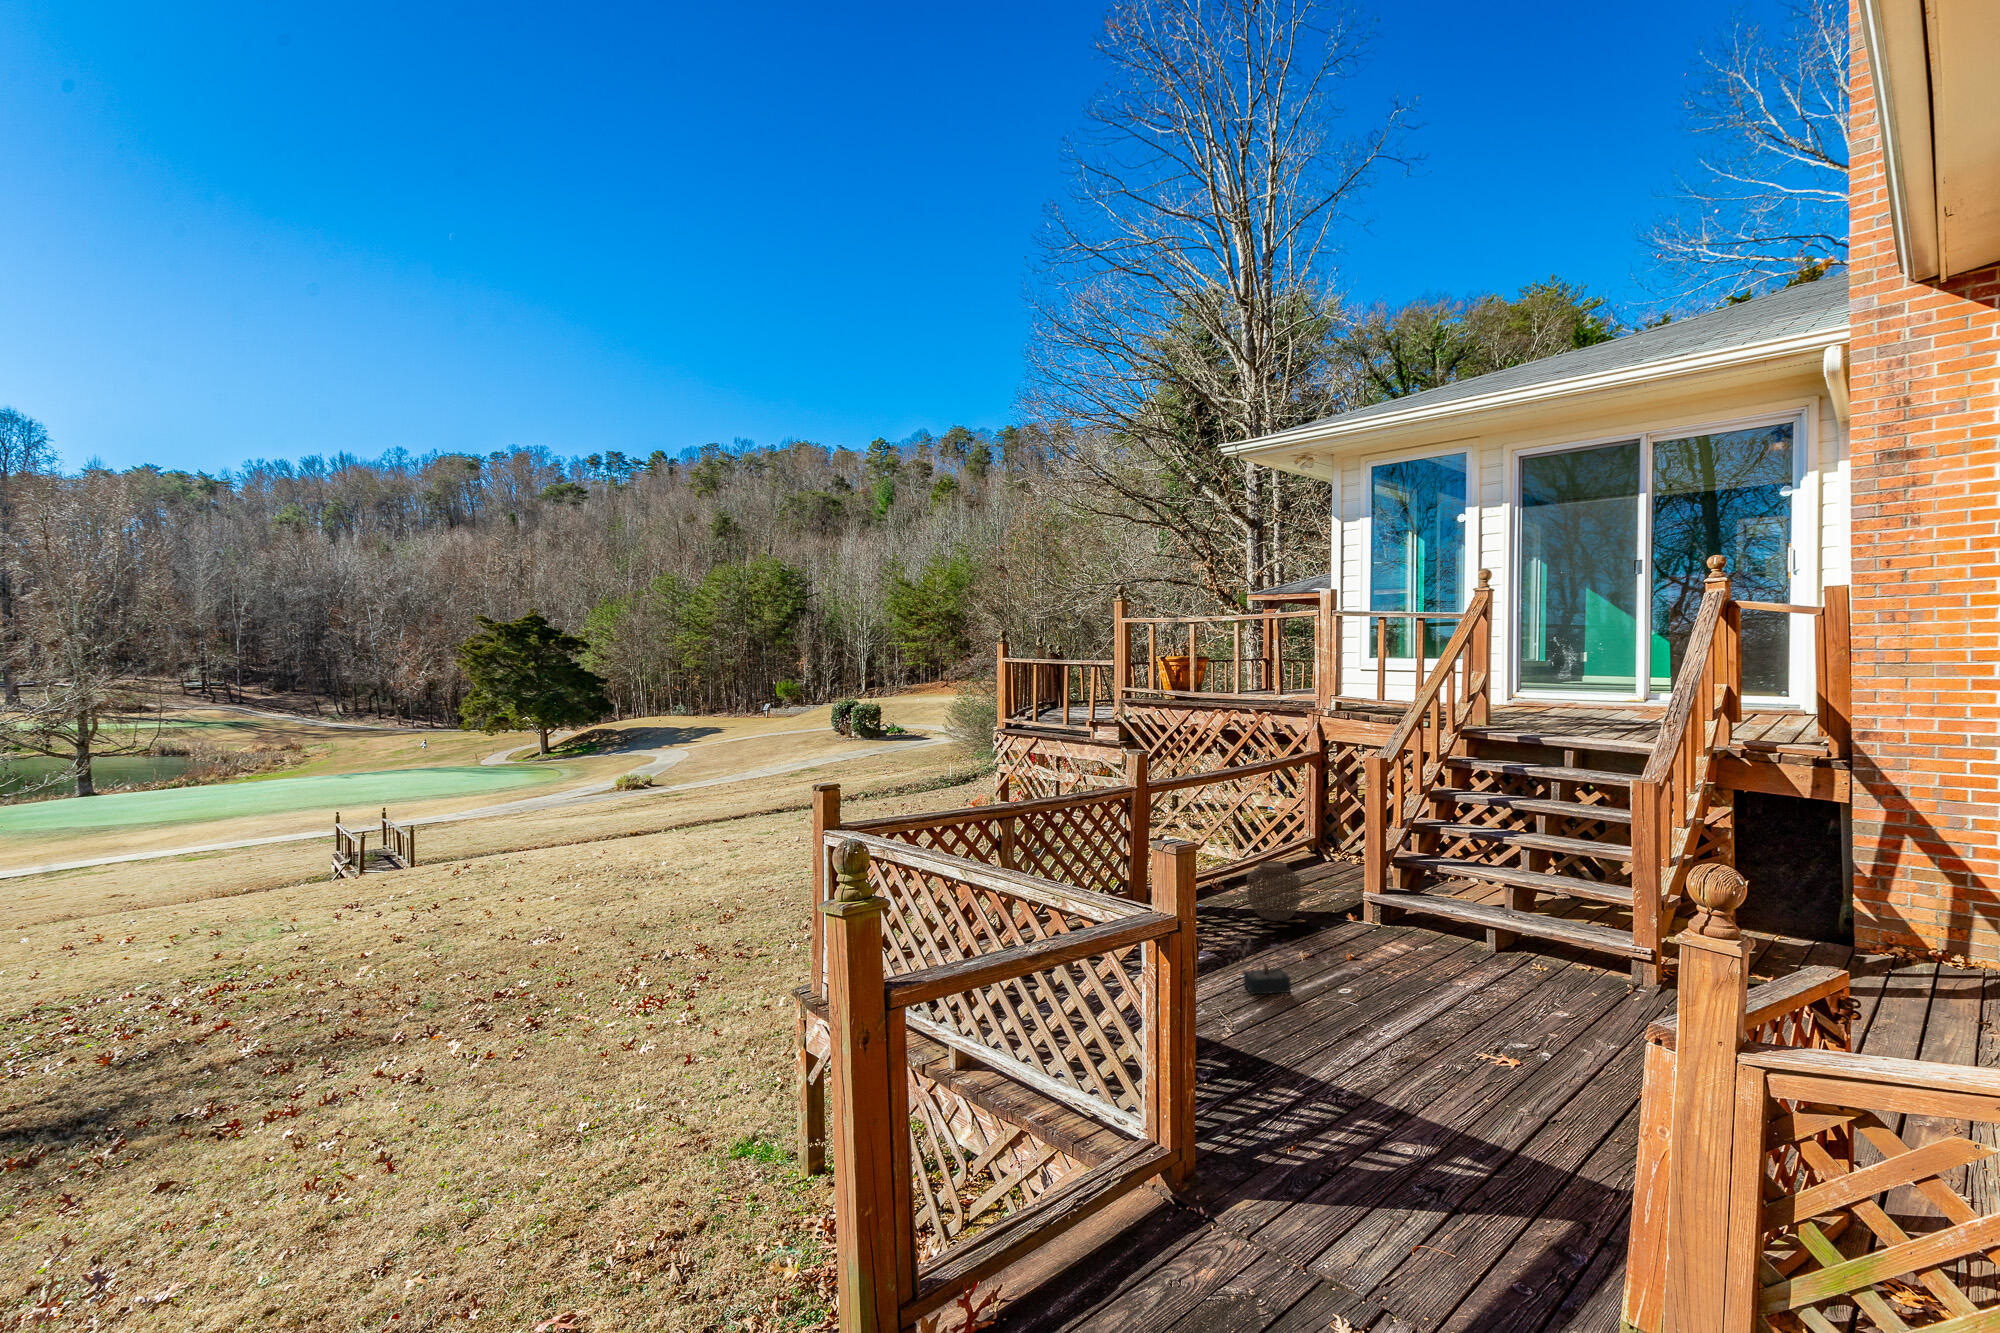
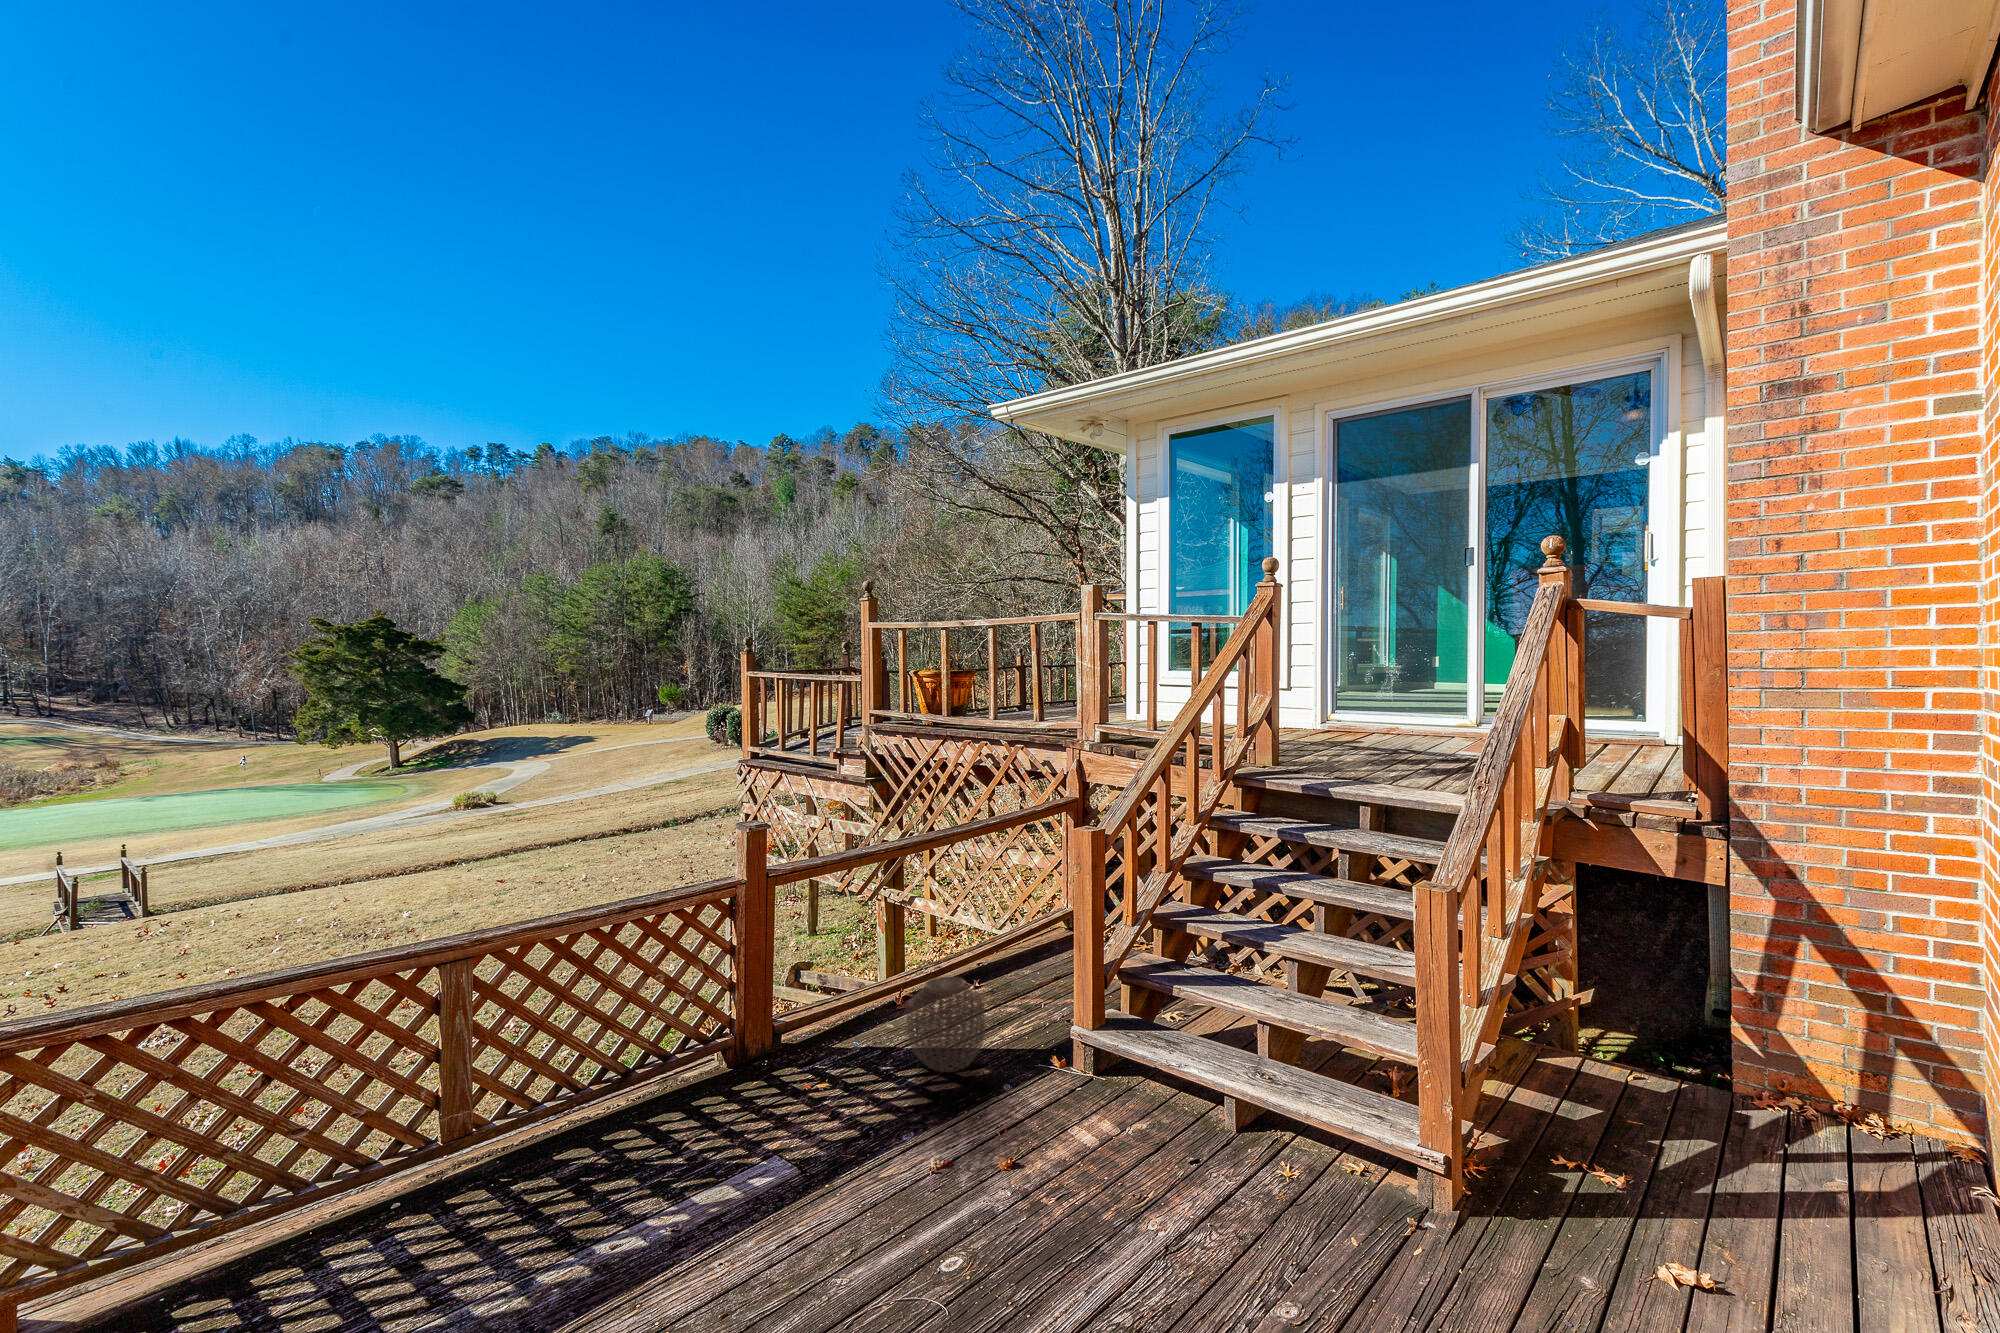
decorative plant: present [1229,934,1297,994] -> none [777,1141,898,1261]

